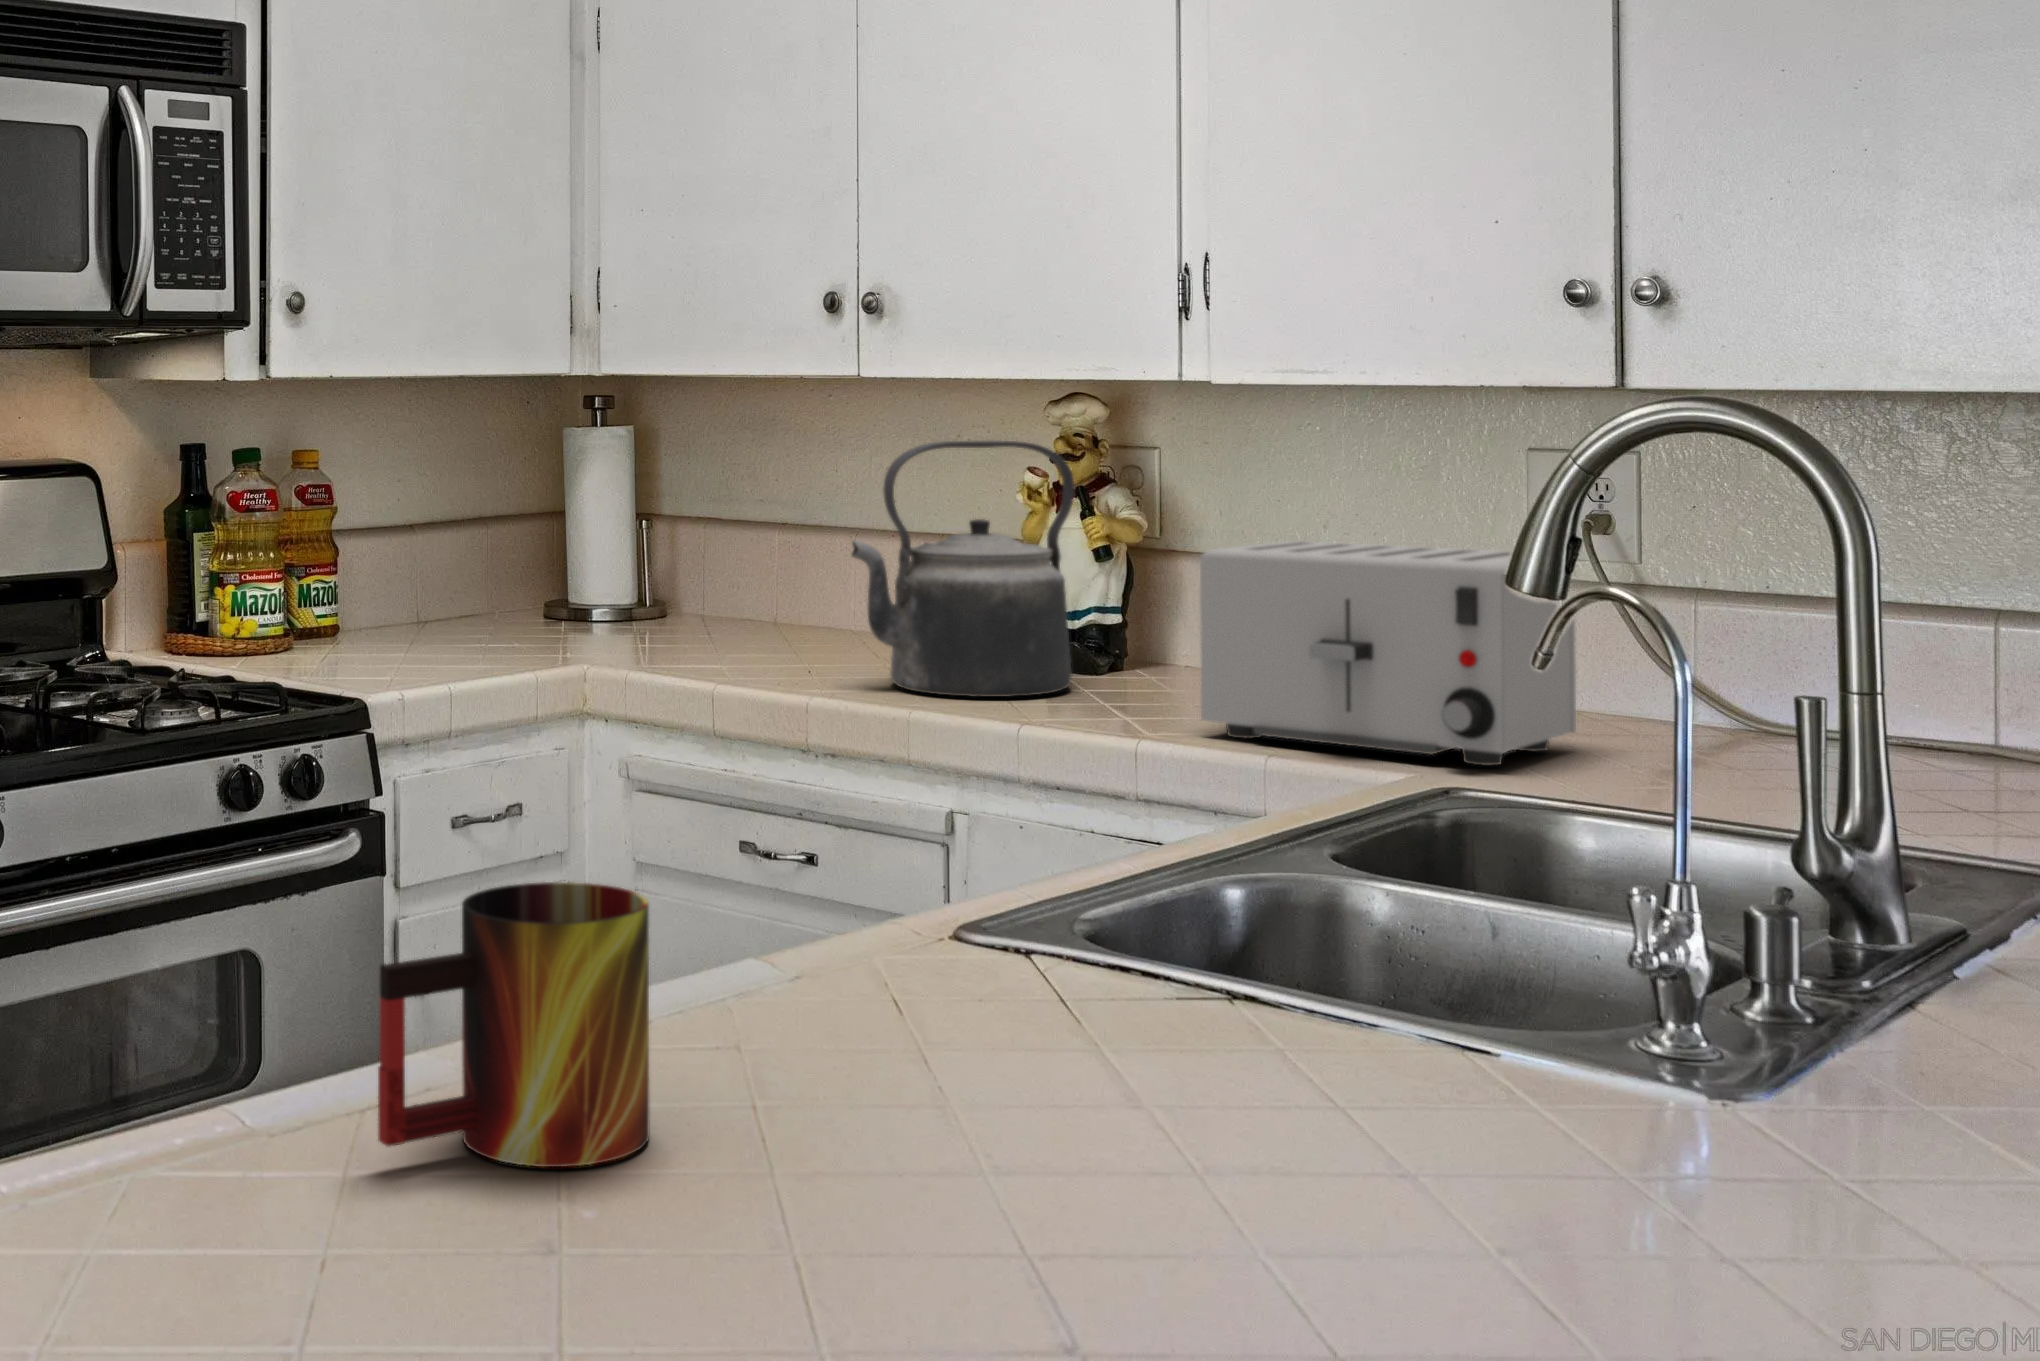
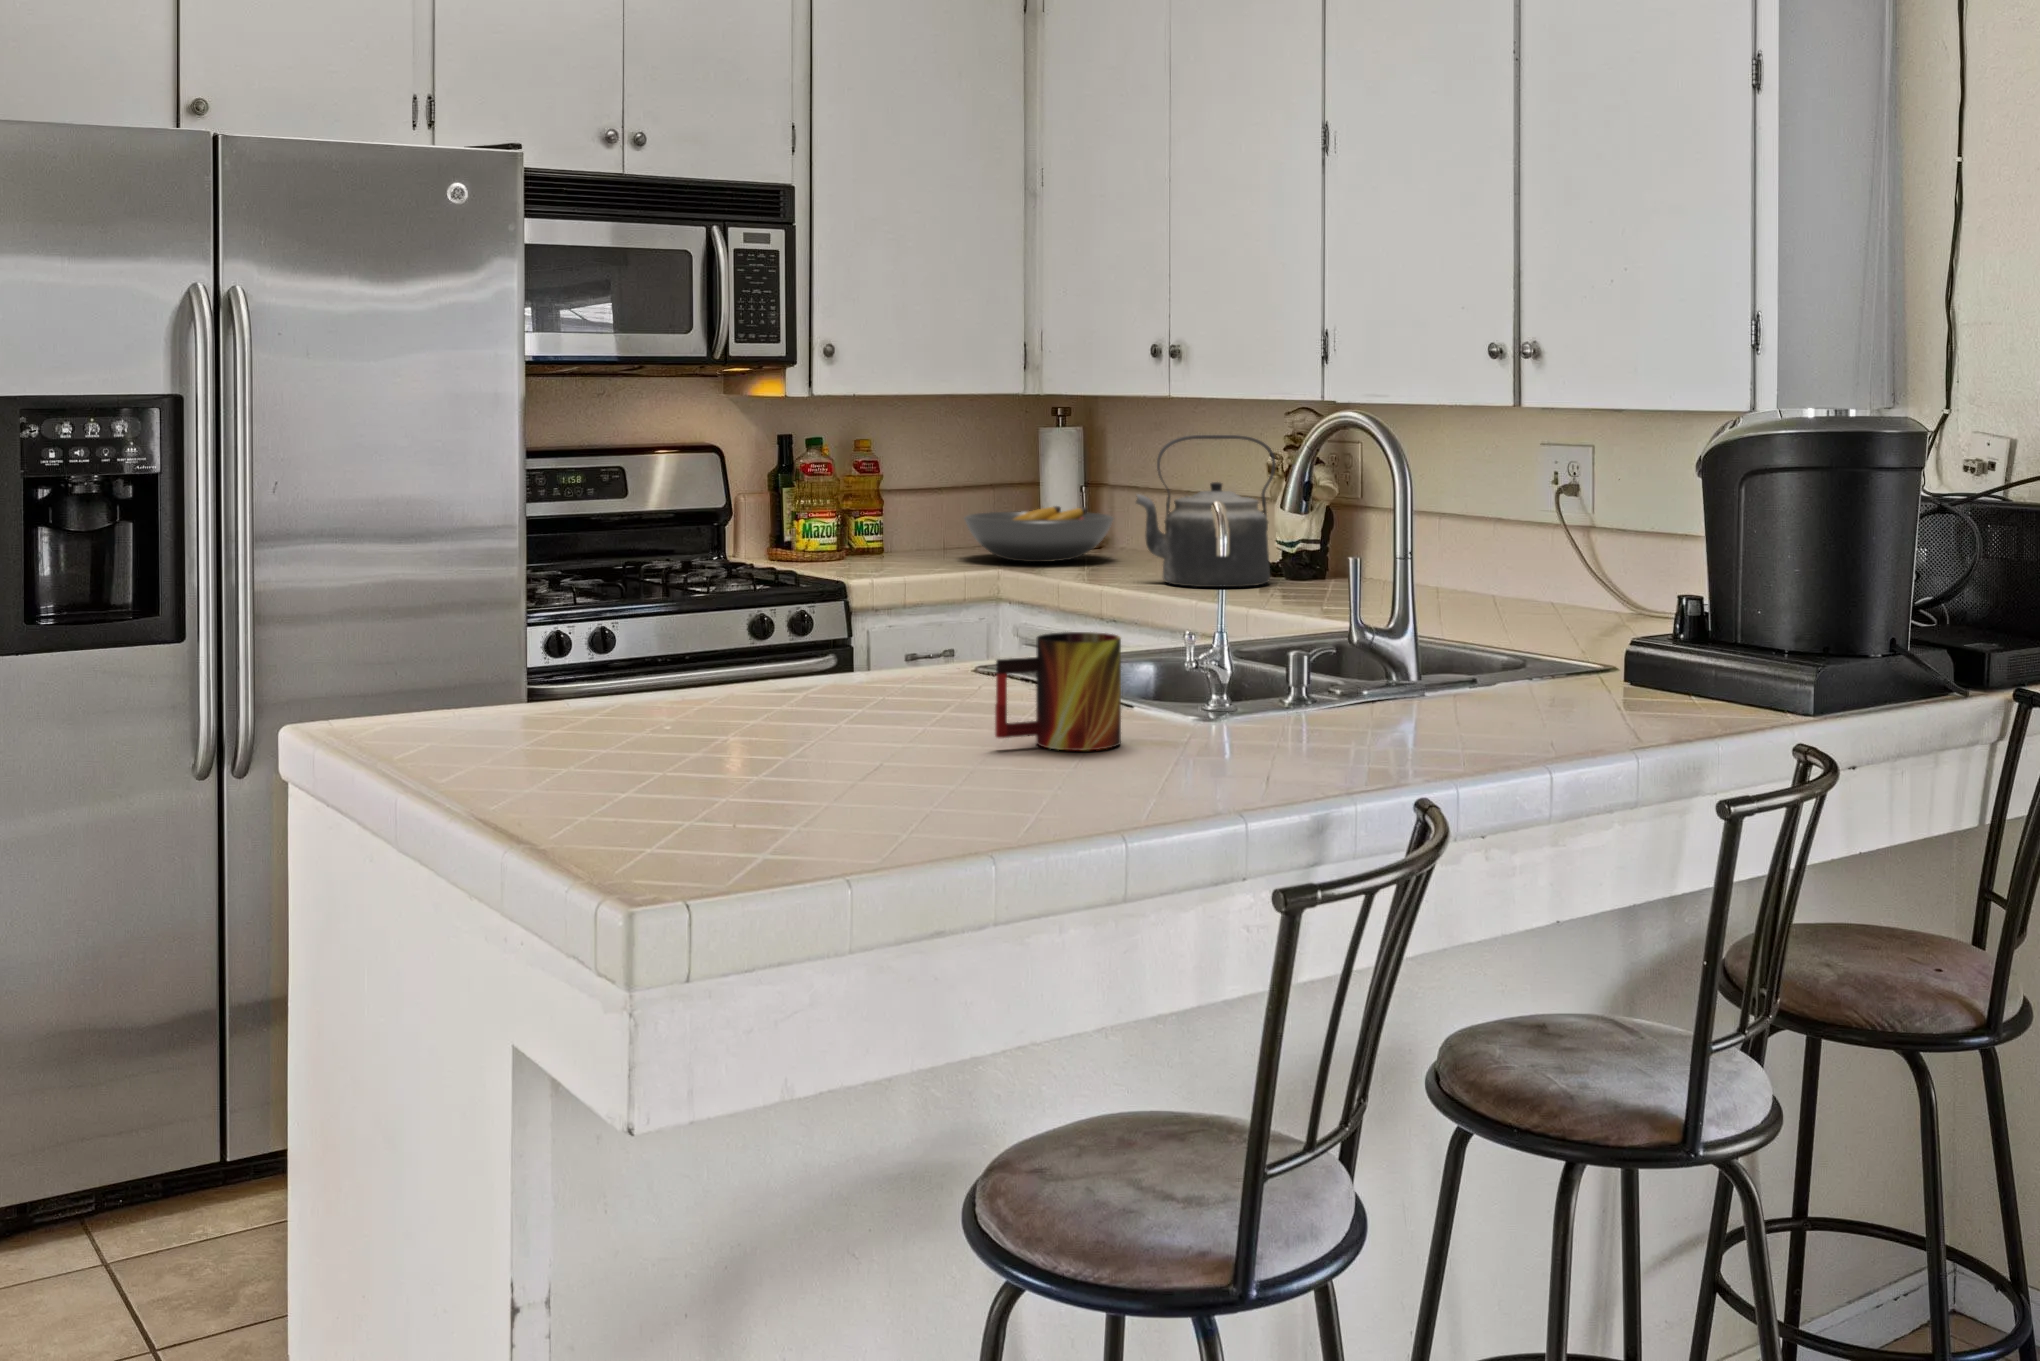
toaster: present [1200,541,1576,766] -> none [1293,495,1497,621]
fruit bowl: none [494,558,742,648] -> present [964,506,1114,562]
mug: present [378,882,650,1167] -> present [995,632,1121,750]

